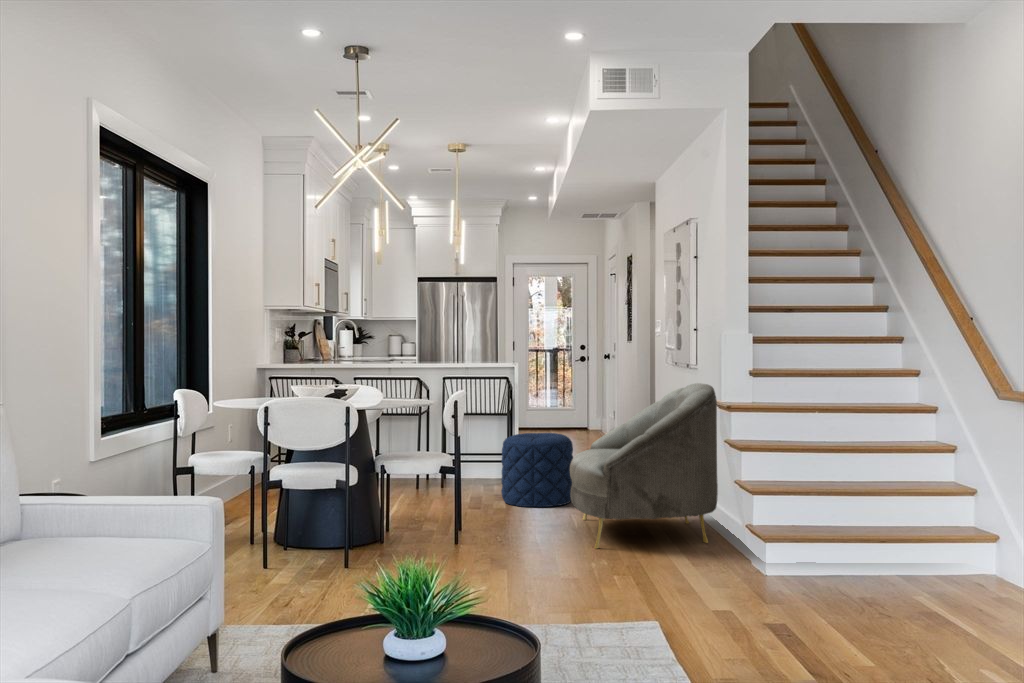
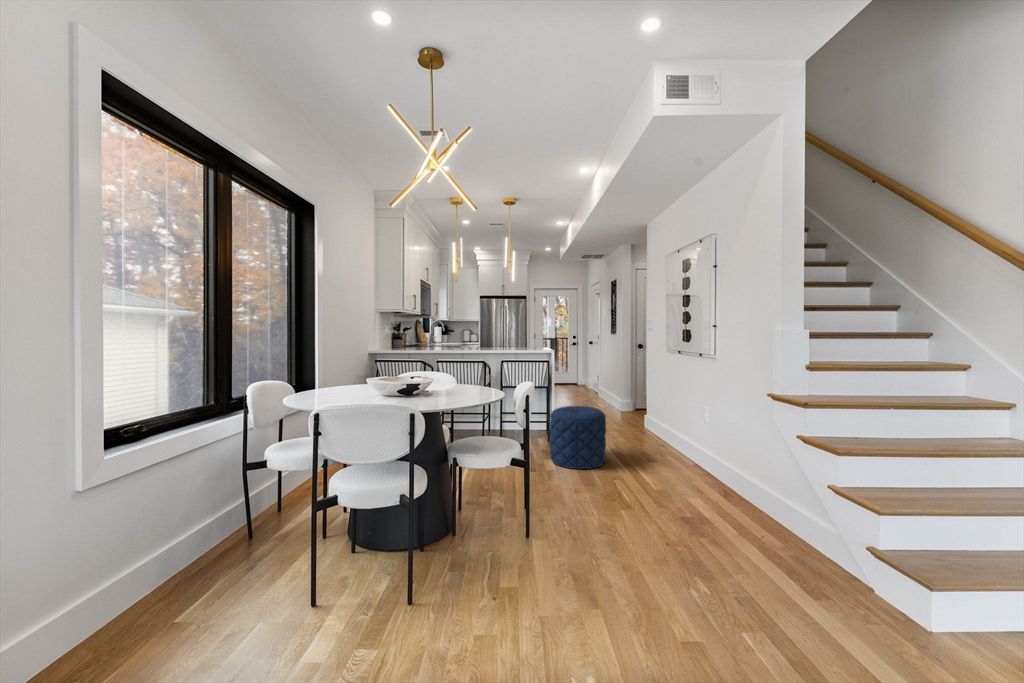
armchair: present [570,383,718,549] -> none [622,376,780,548]

